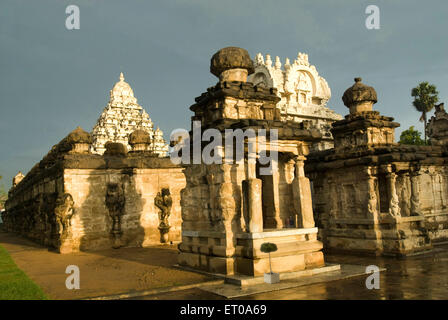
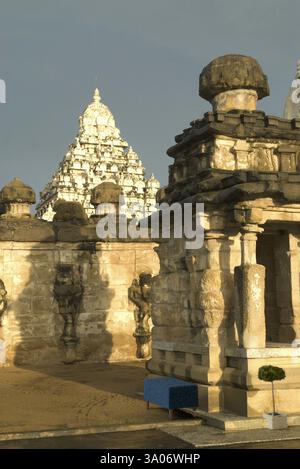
bench: none [181,254,220,282] -> present [143,377,199,420]

